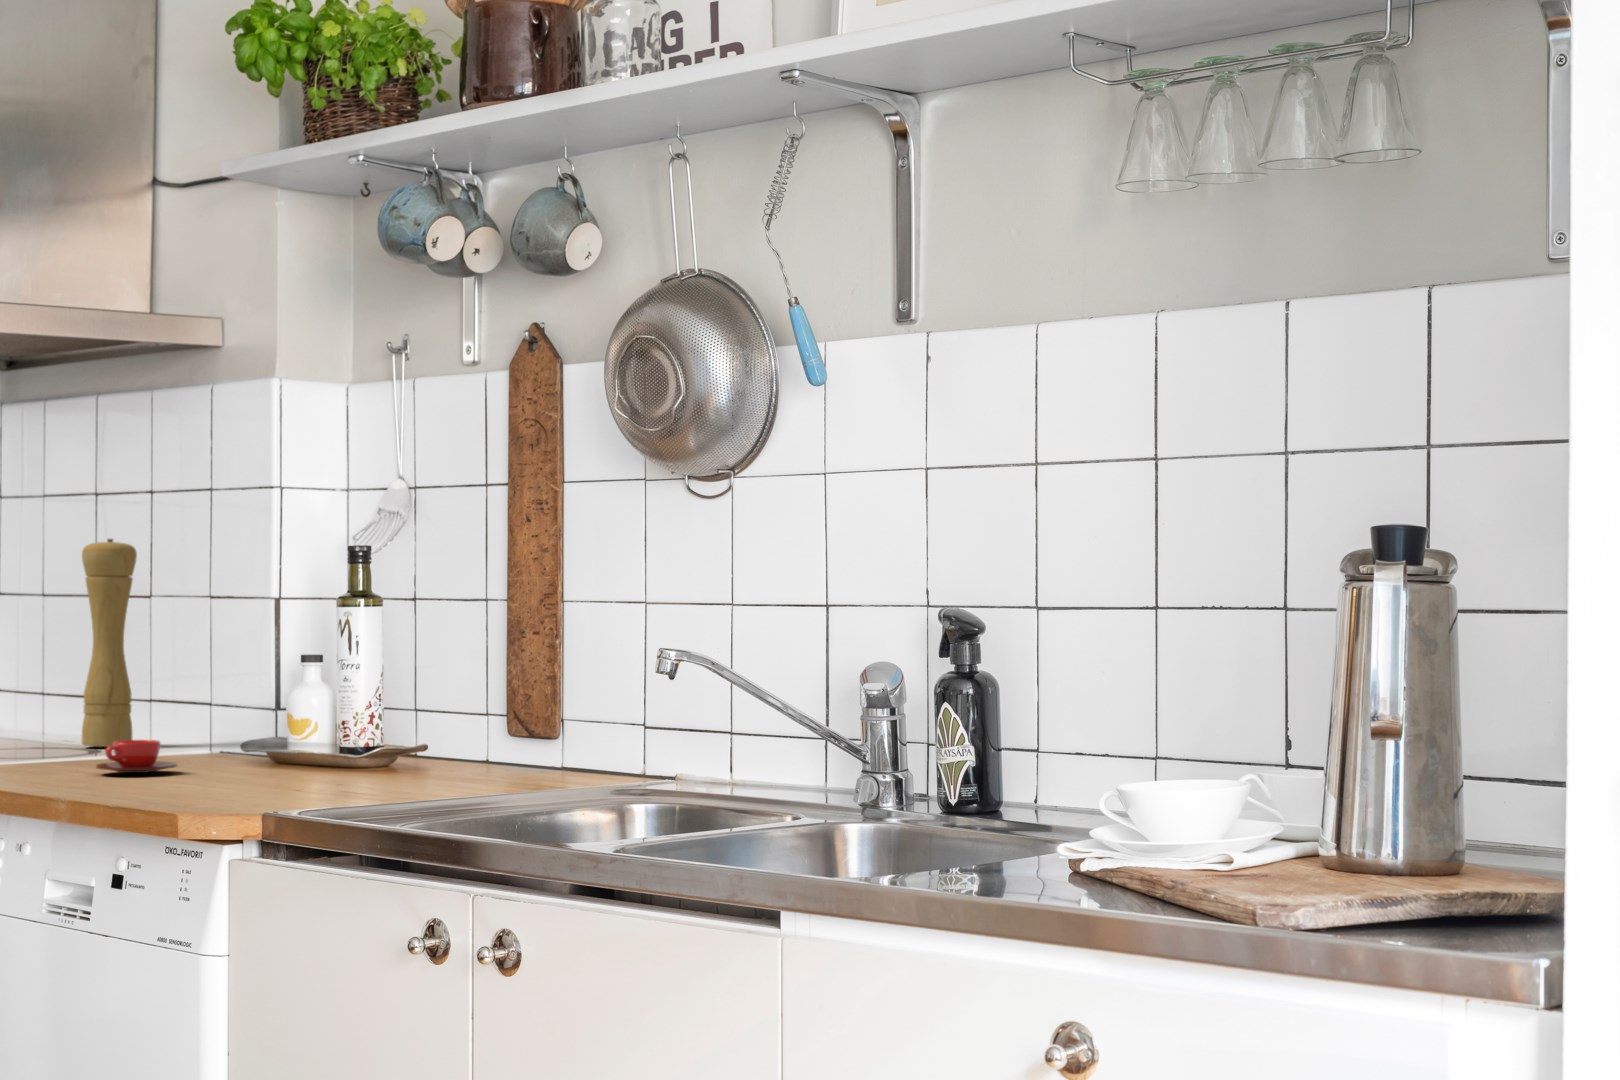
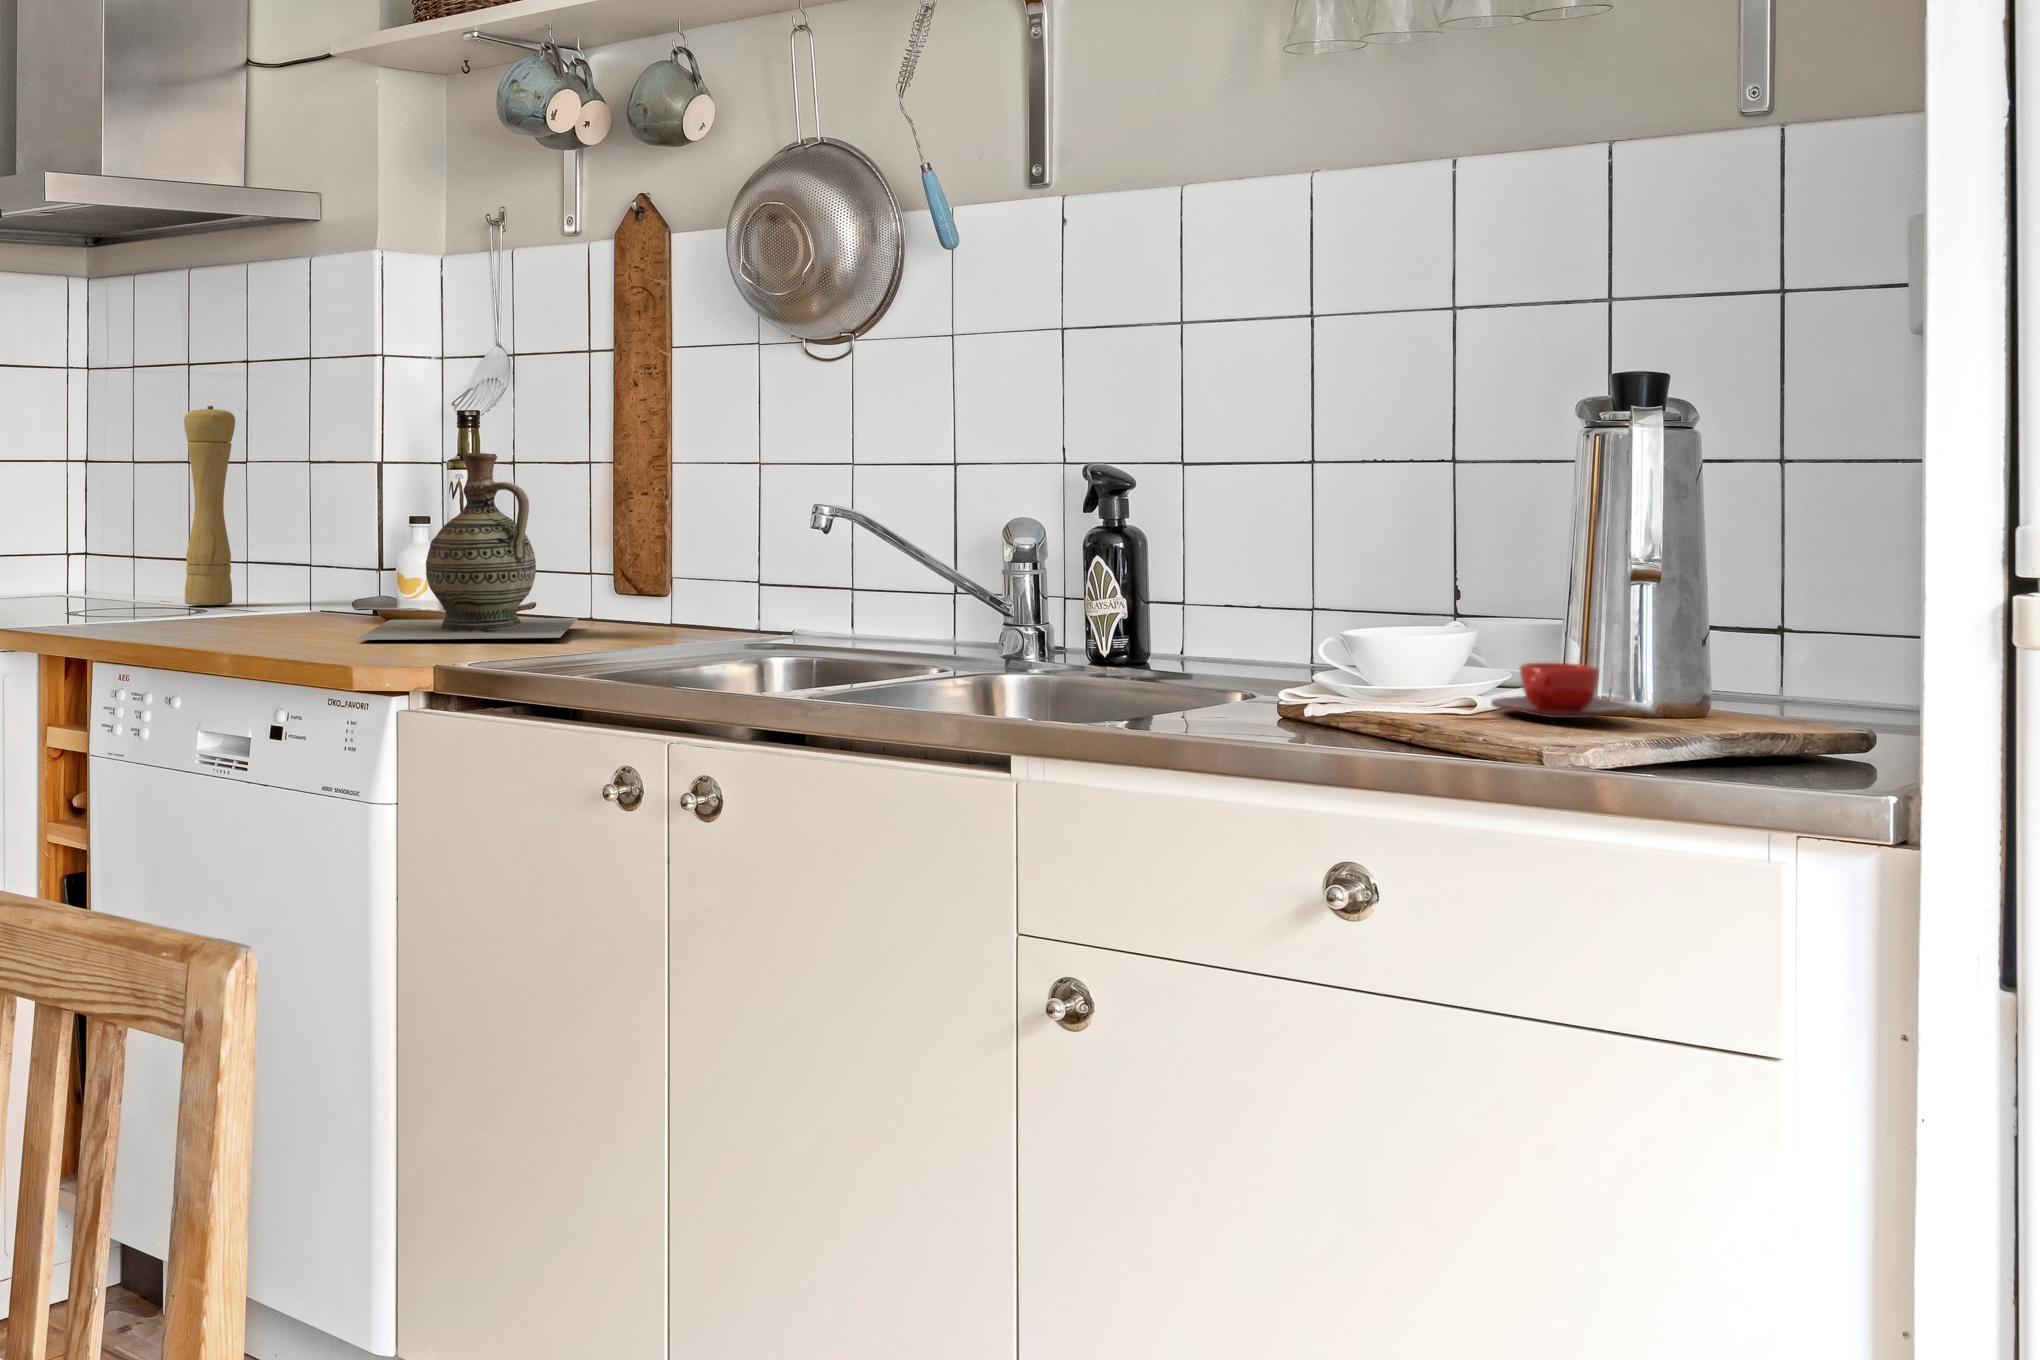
ceramic jug: none [213,591,463,786] -> present [356,453,578,640]
teacup: present [96,740,177,773] -> present [1491,663,1629,718]

